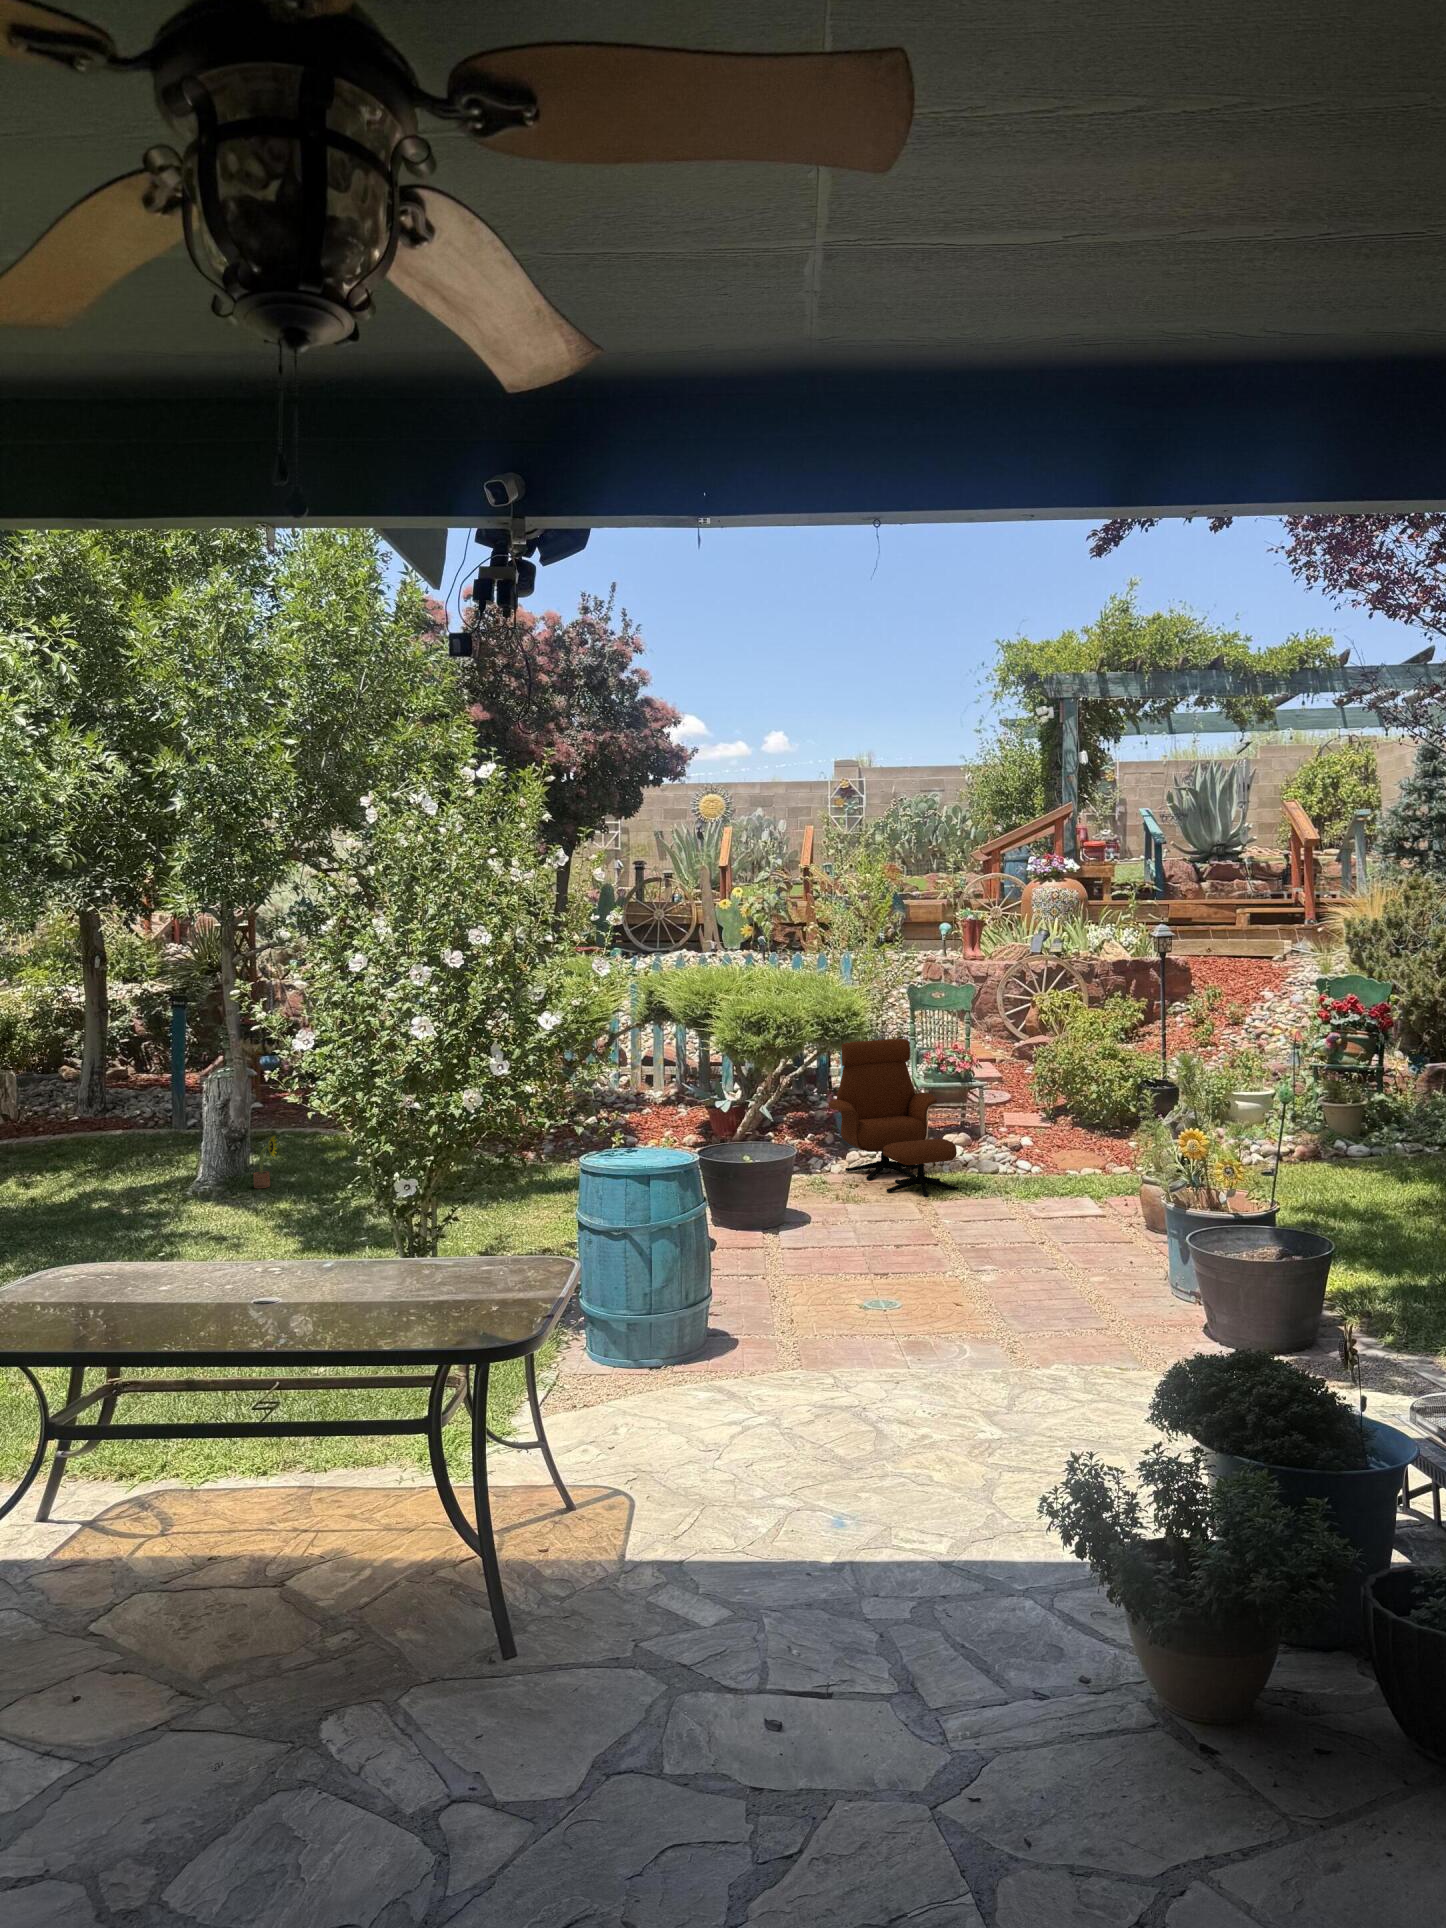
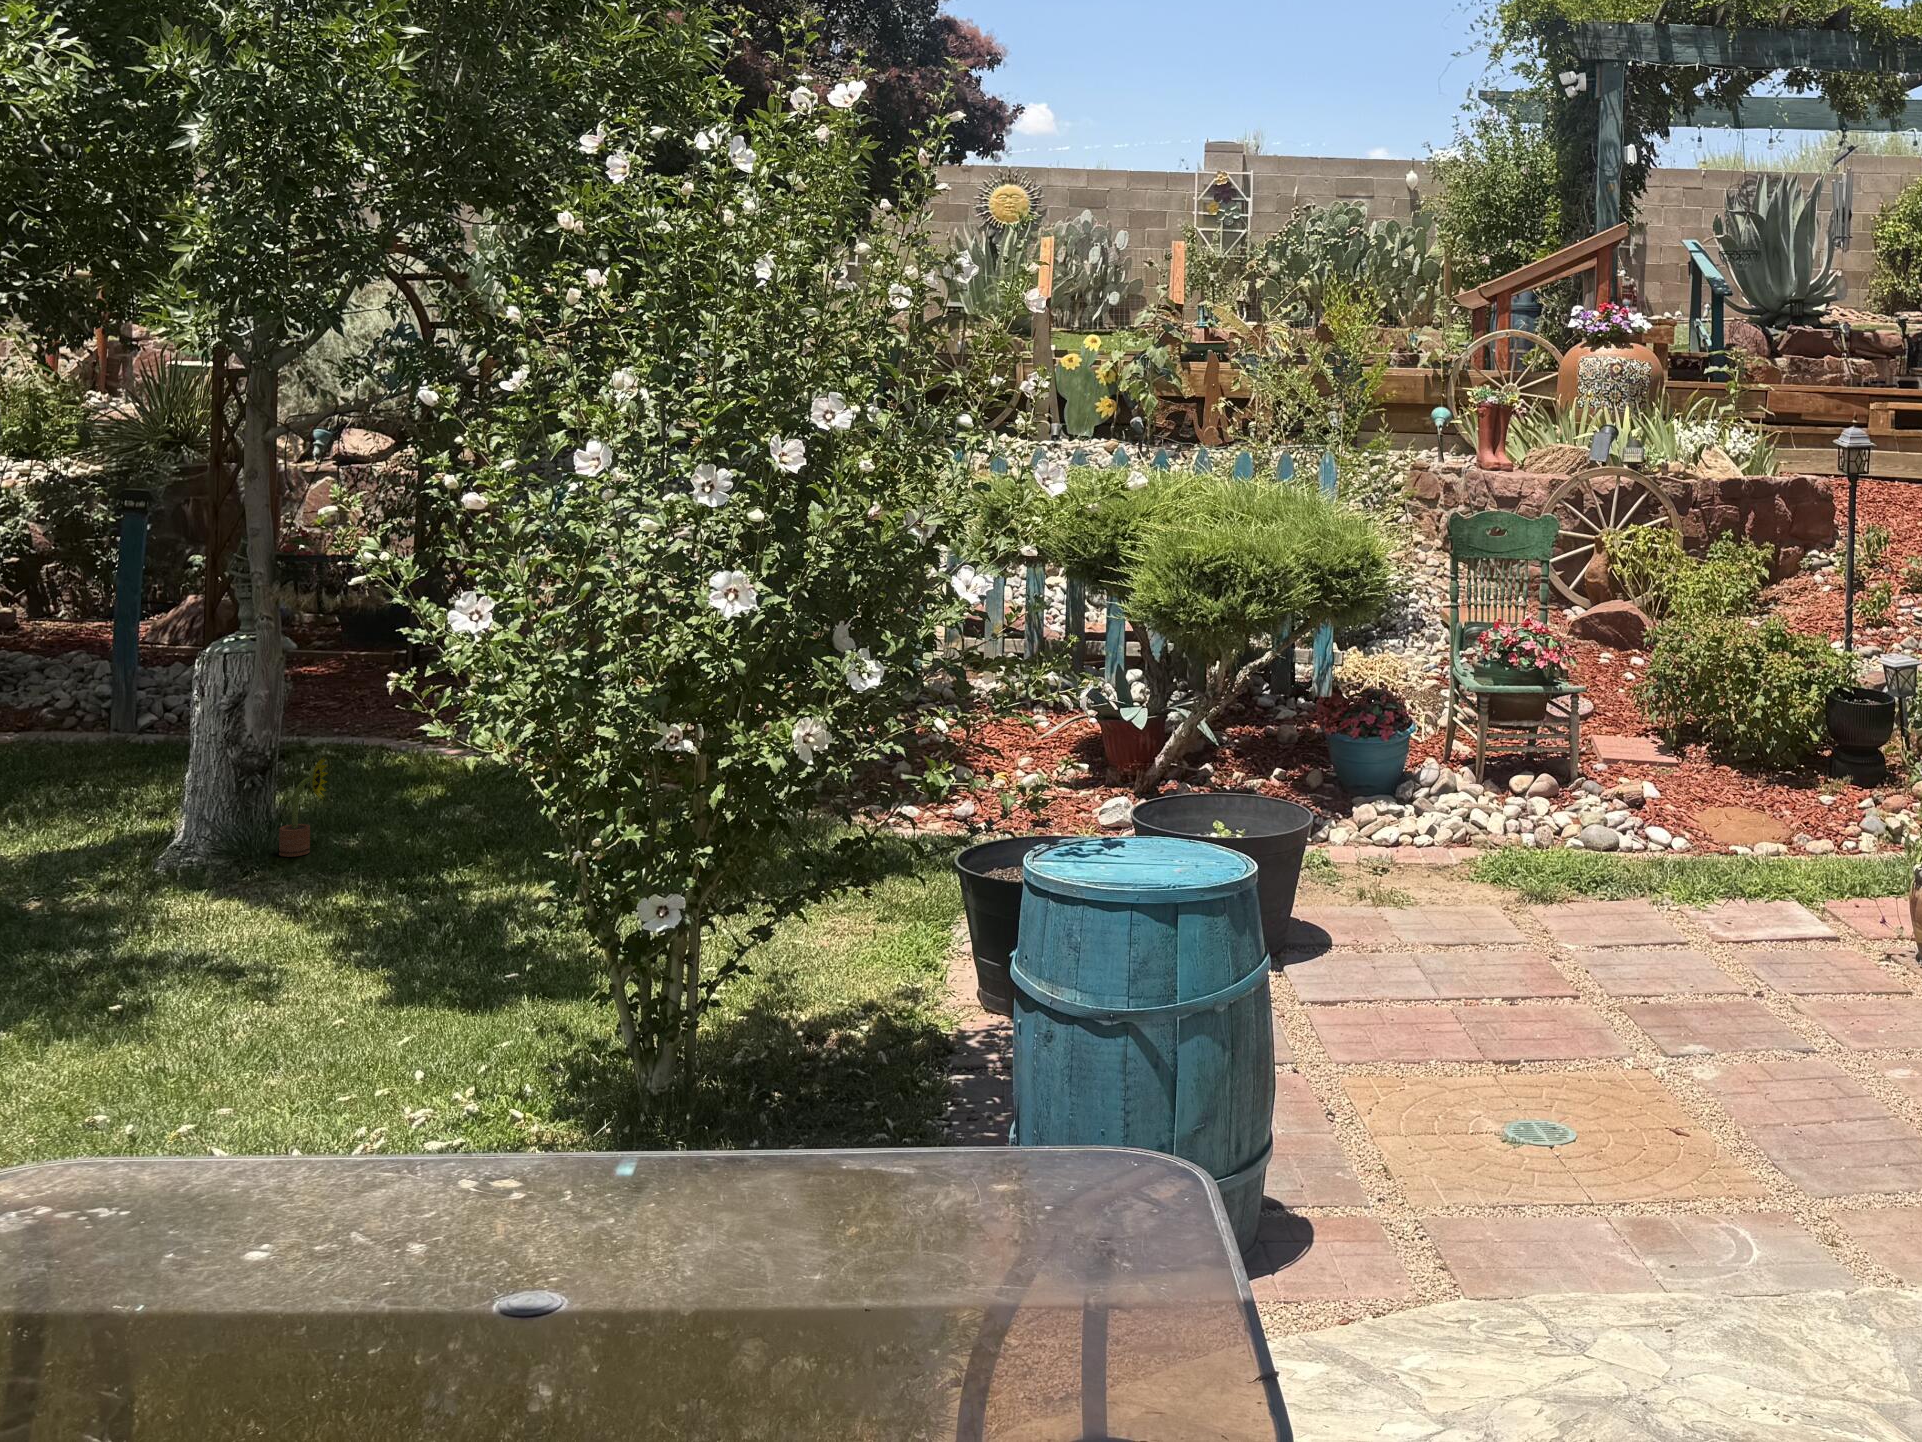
lounge chair: present [828,1039,959,1197] -> none [1328,609,1566,894]

